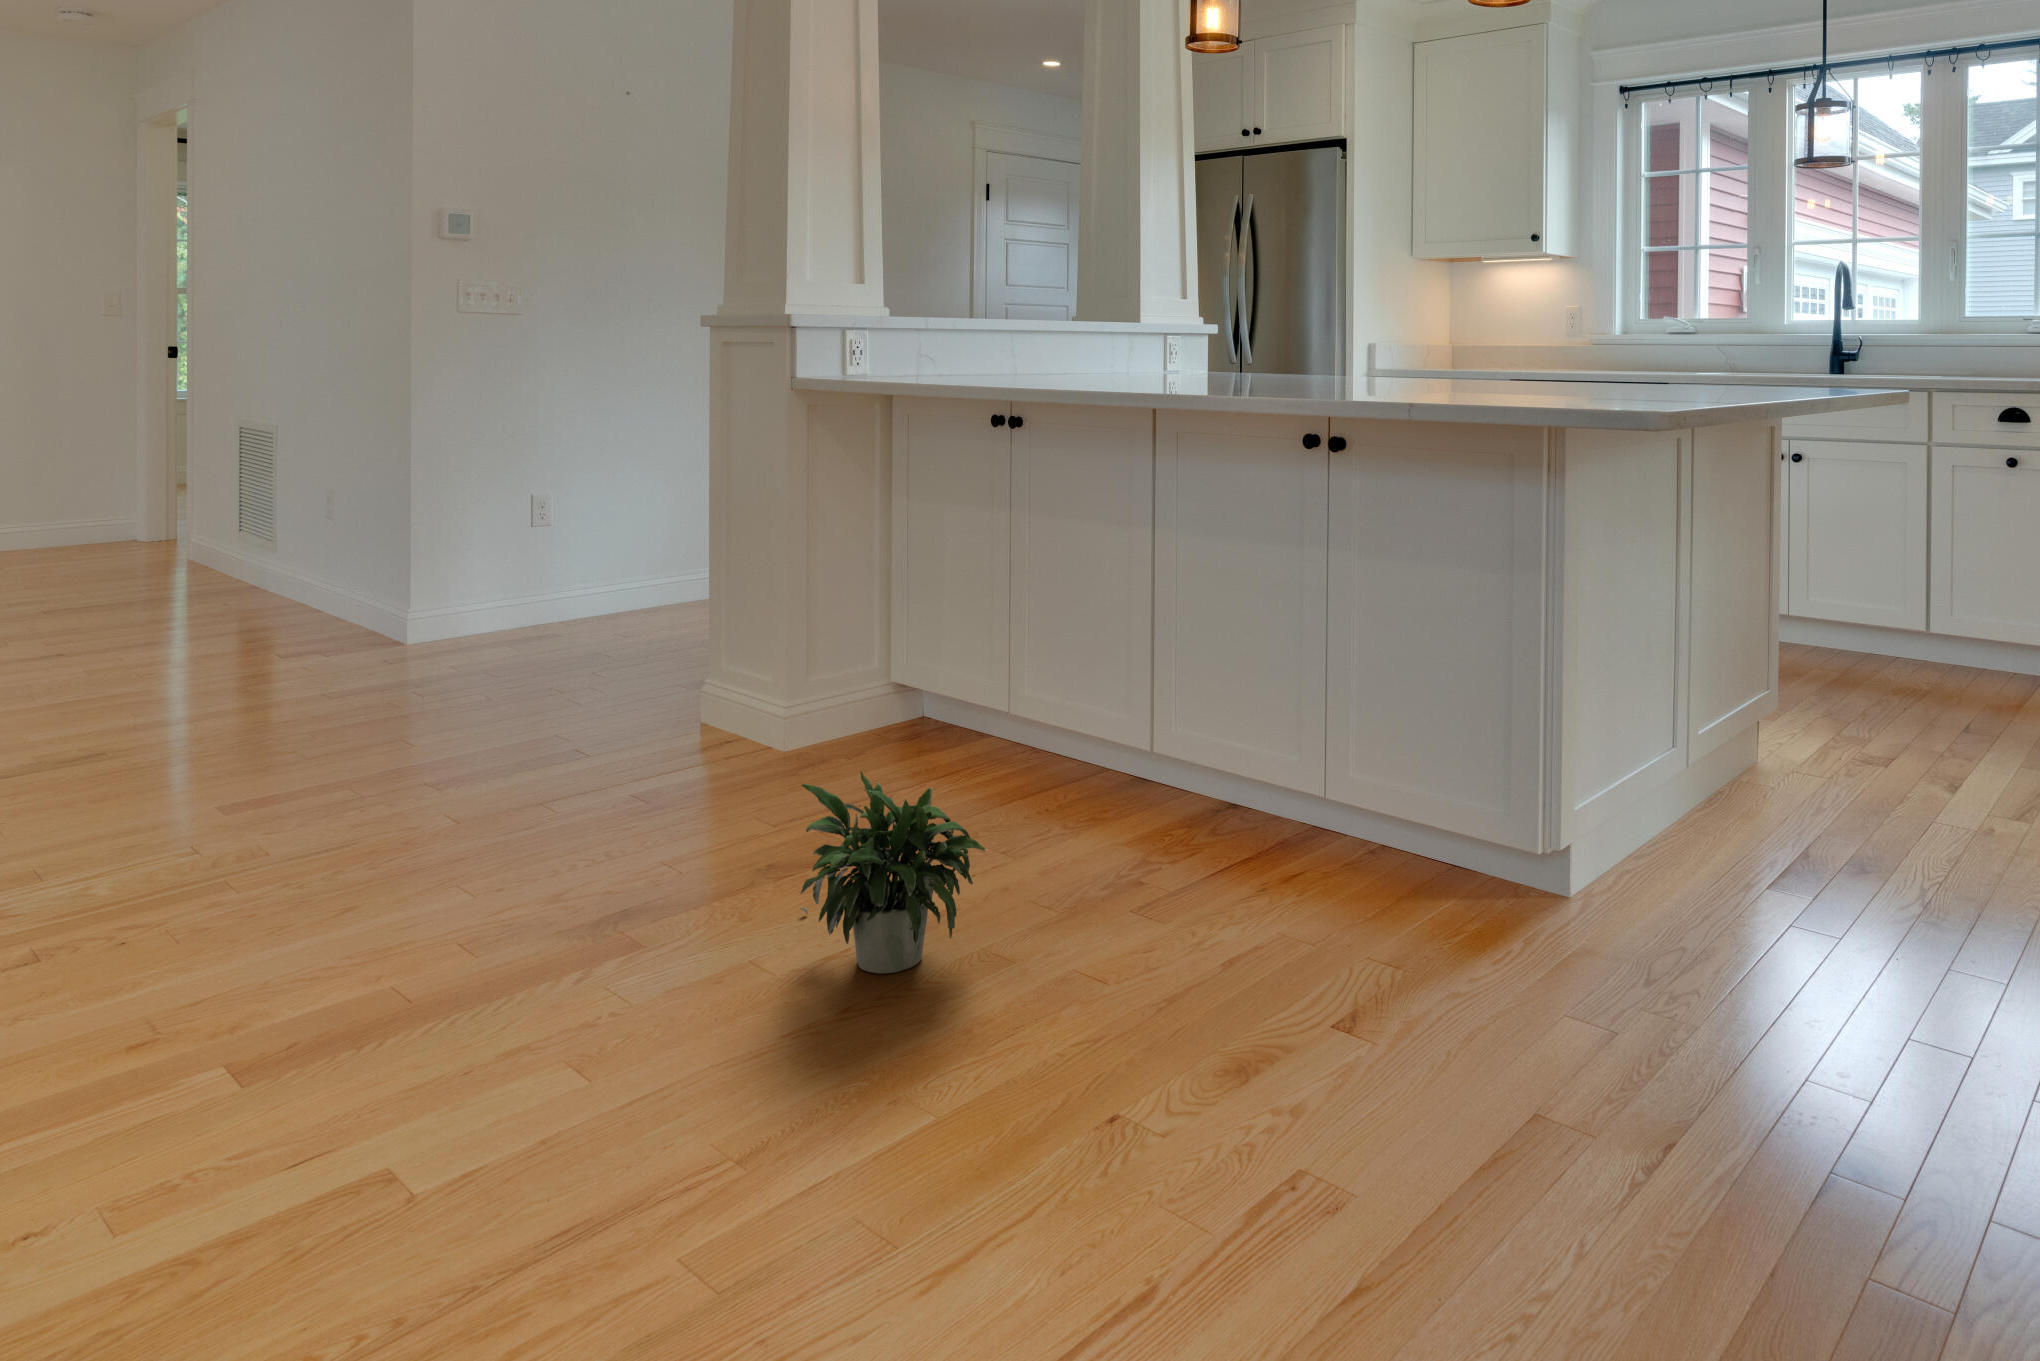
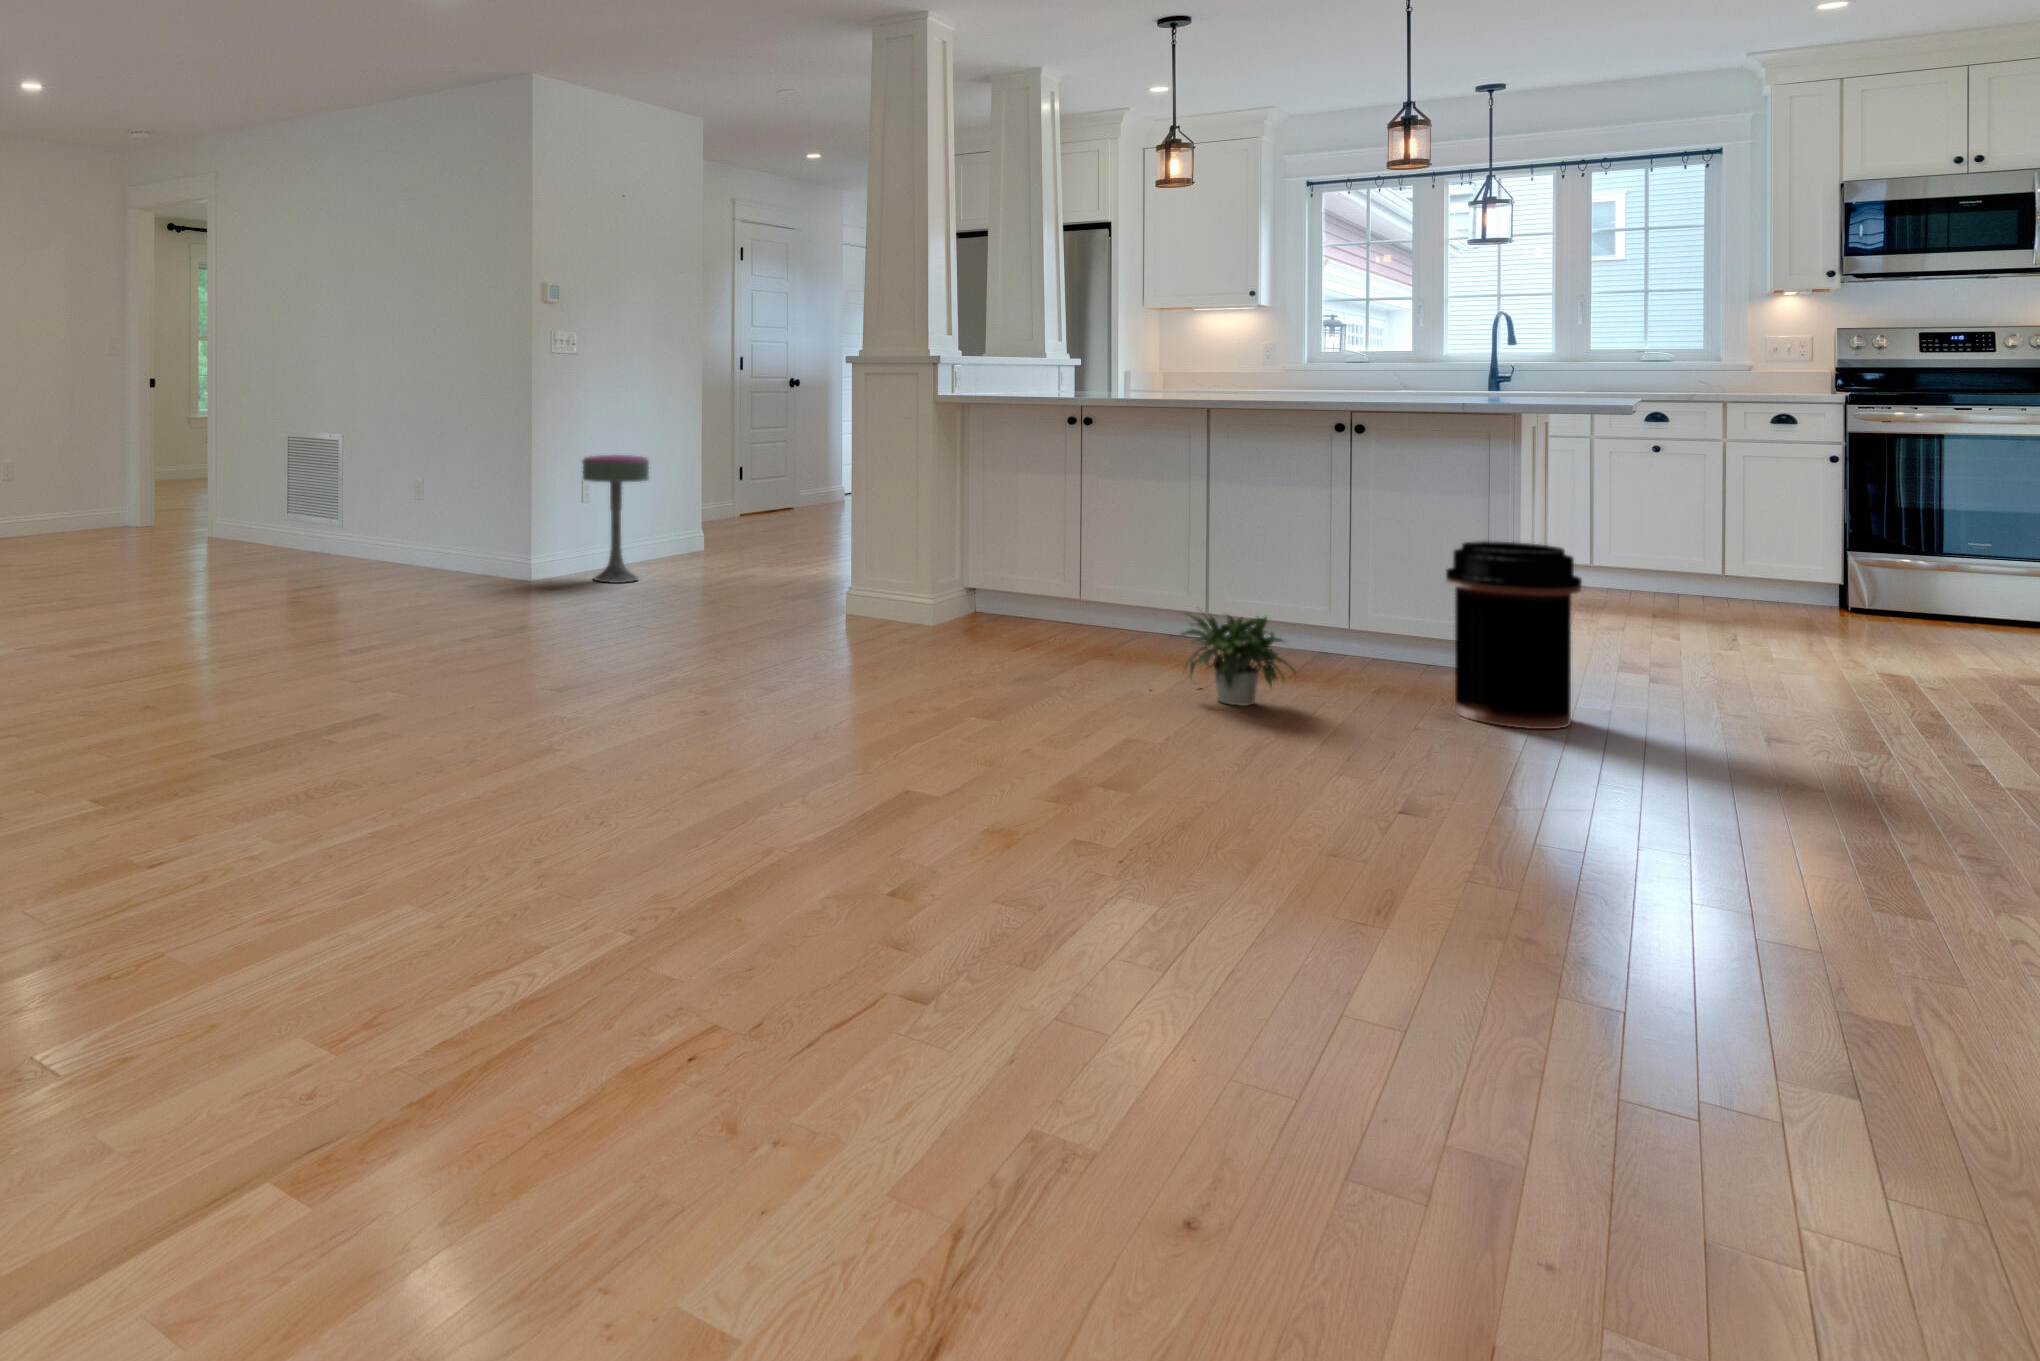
bar stool: none [494,456,601,639] -> present [583,455,649,583]
trash can: none [1233,664,1456,1070] -> present [1446,541,1582,729]

